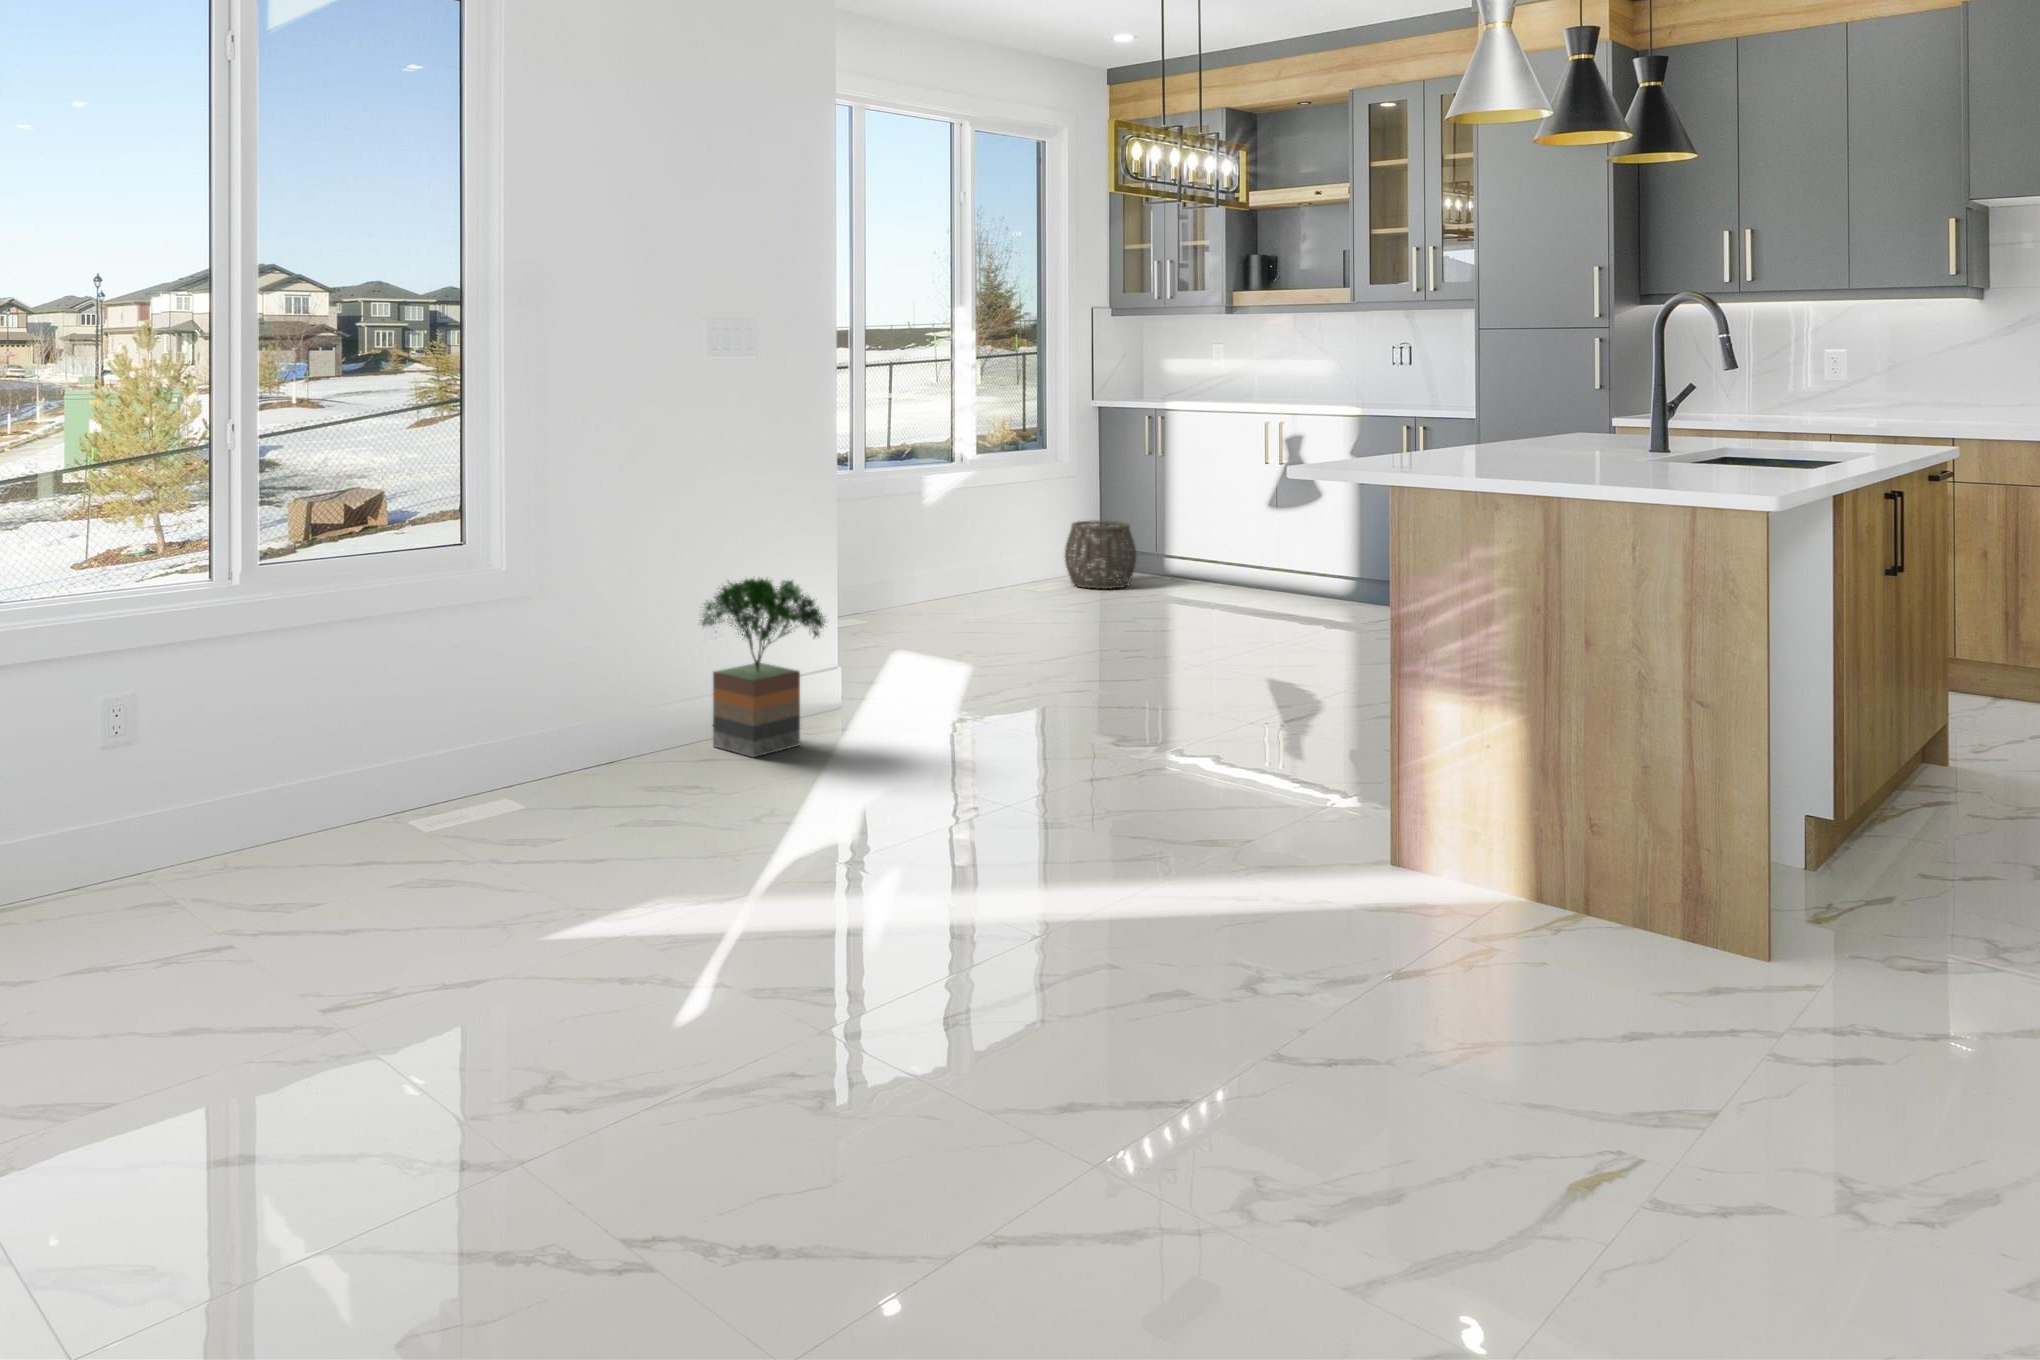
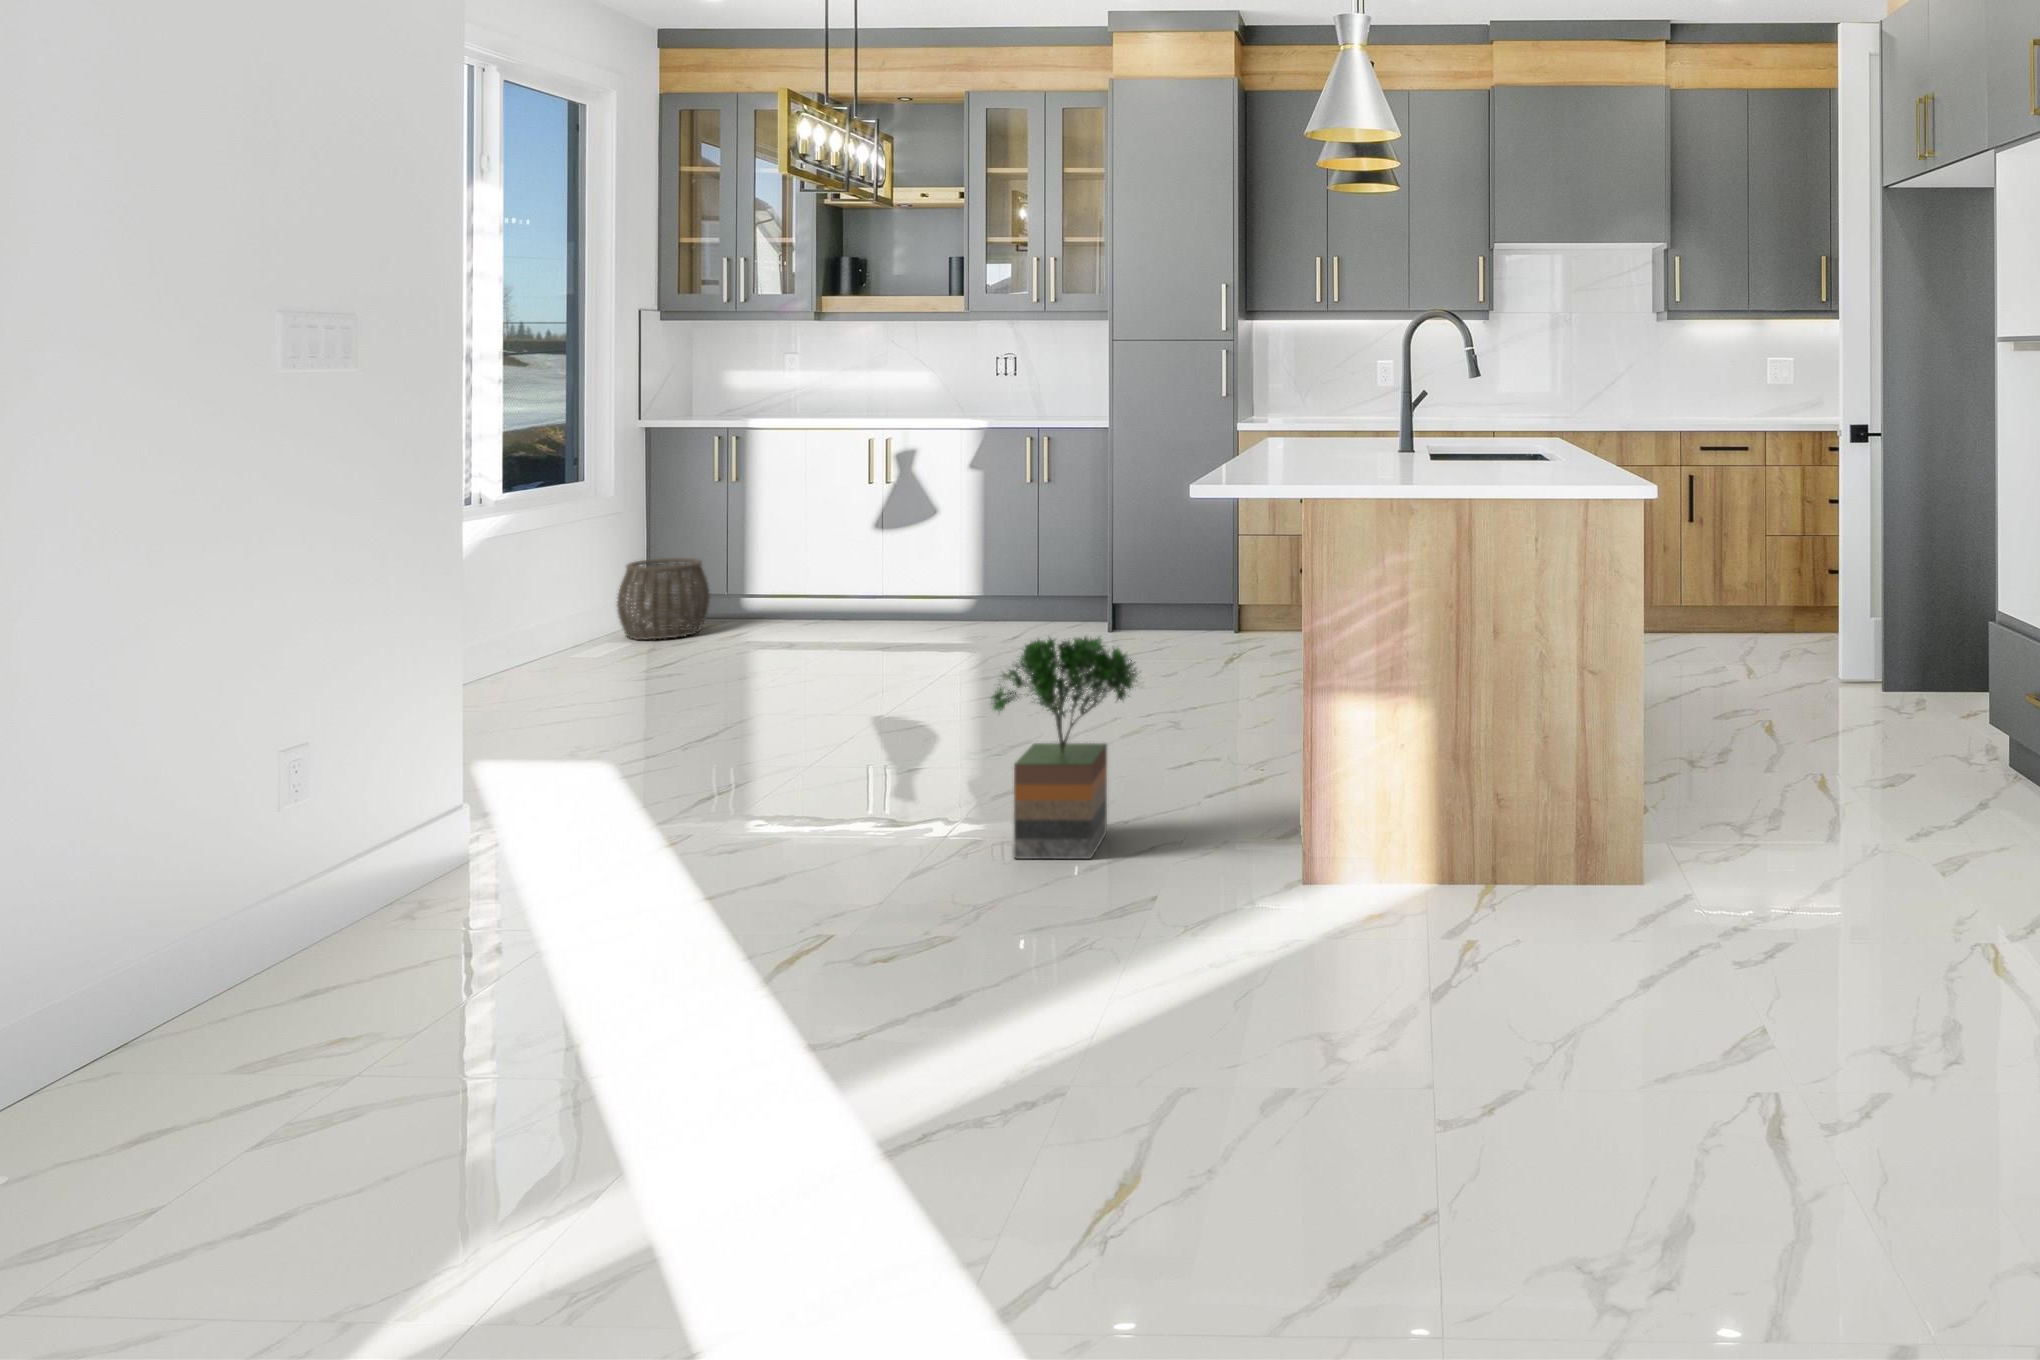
potted tree: present [700,578,826,757] -> present [991,637,1137,859]

